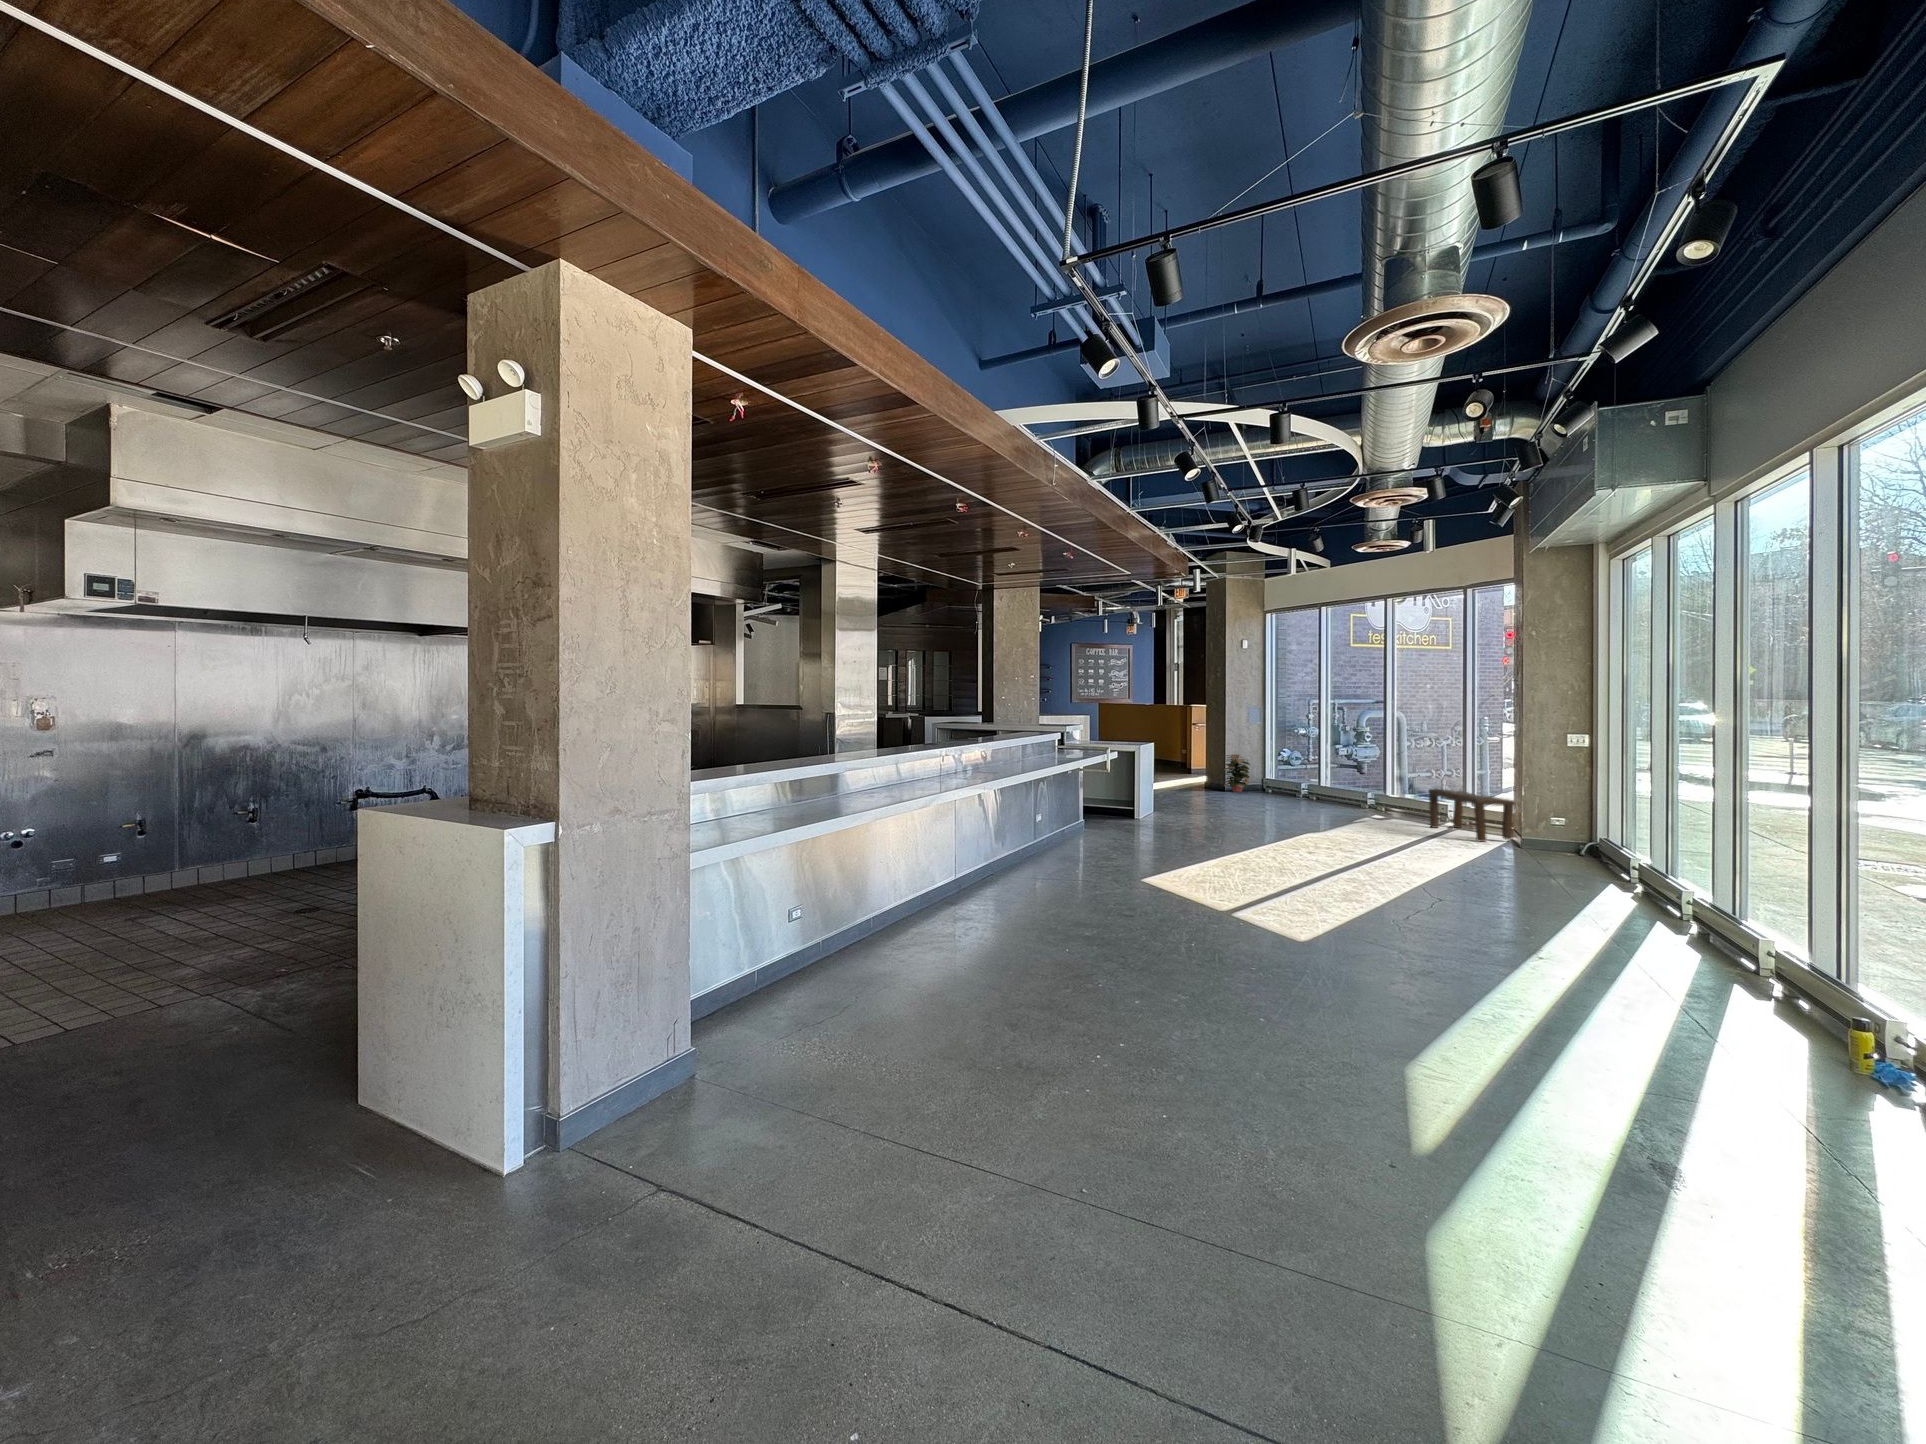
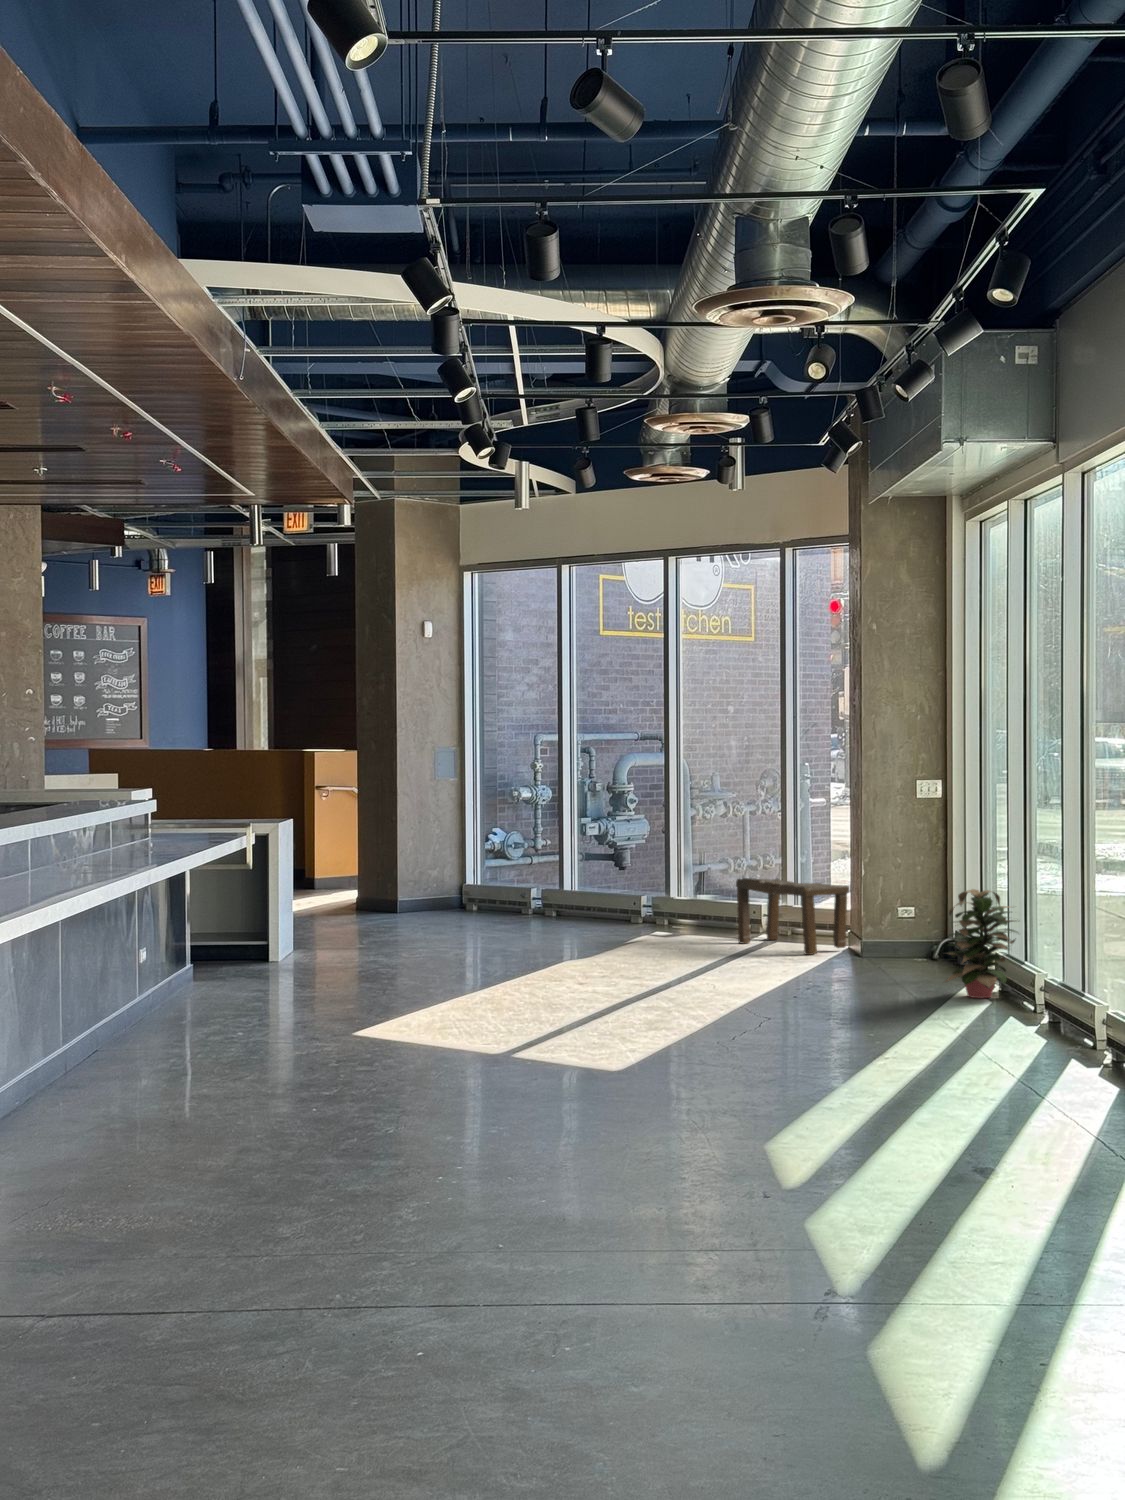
decorative plant: present [1224,754,1250,792] -> present [945,889,1018,998]

